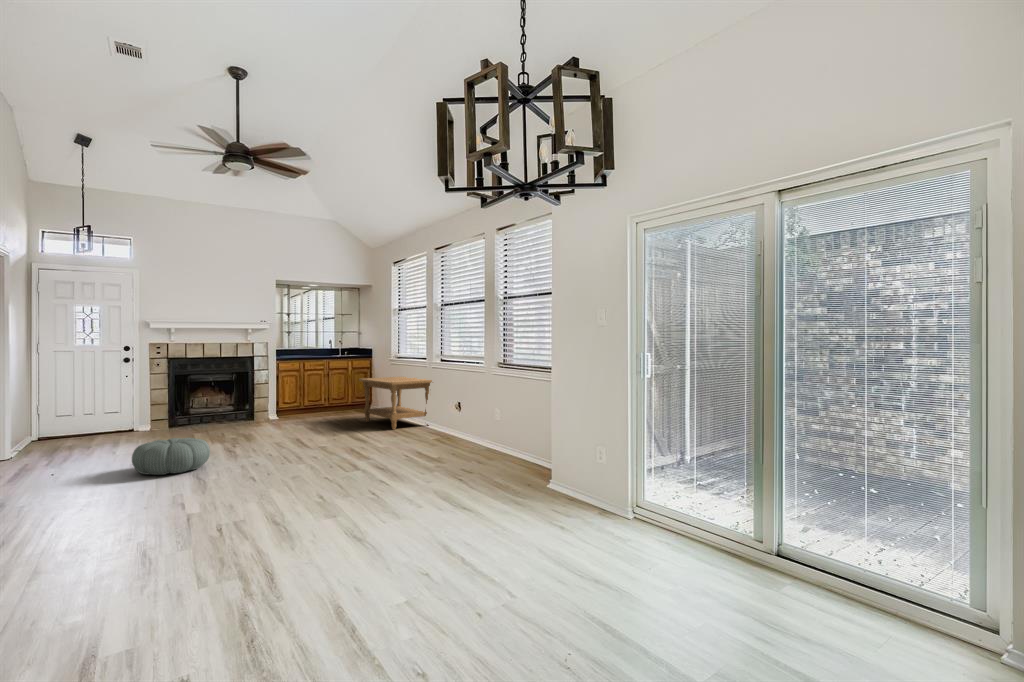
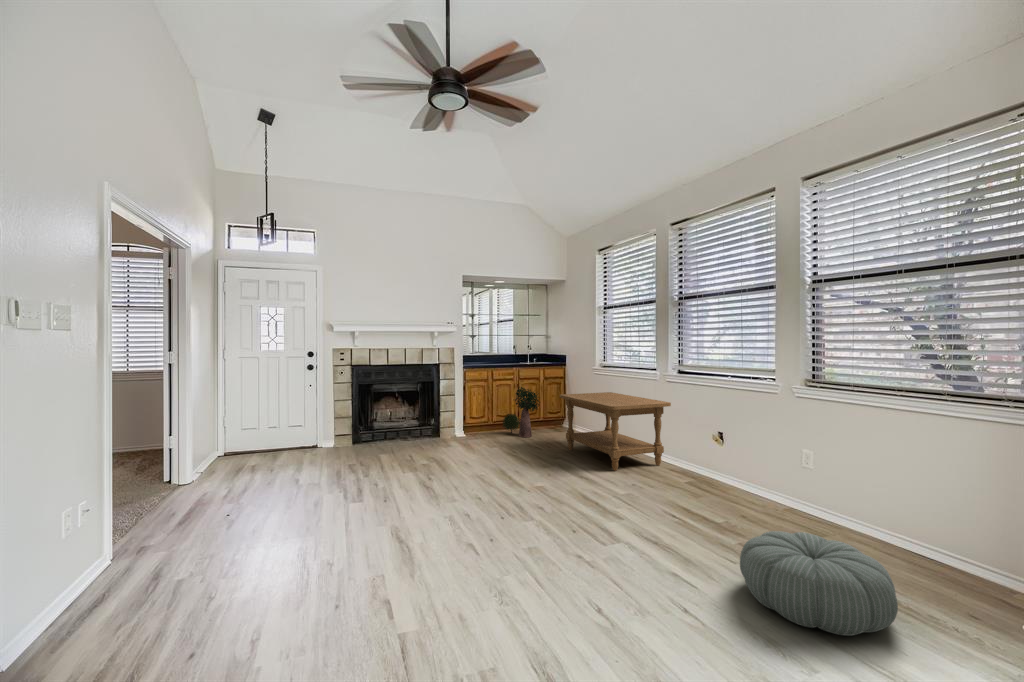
potted plant: none [312,375,347,417] -> present [503,387,540,437]
pouf: present [132,438,210,475] -> present [740,531,898,636]

